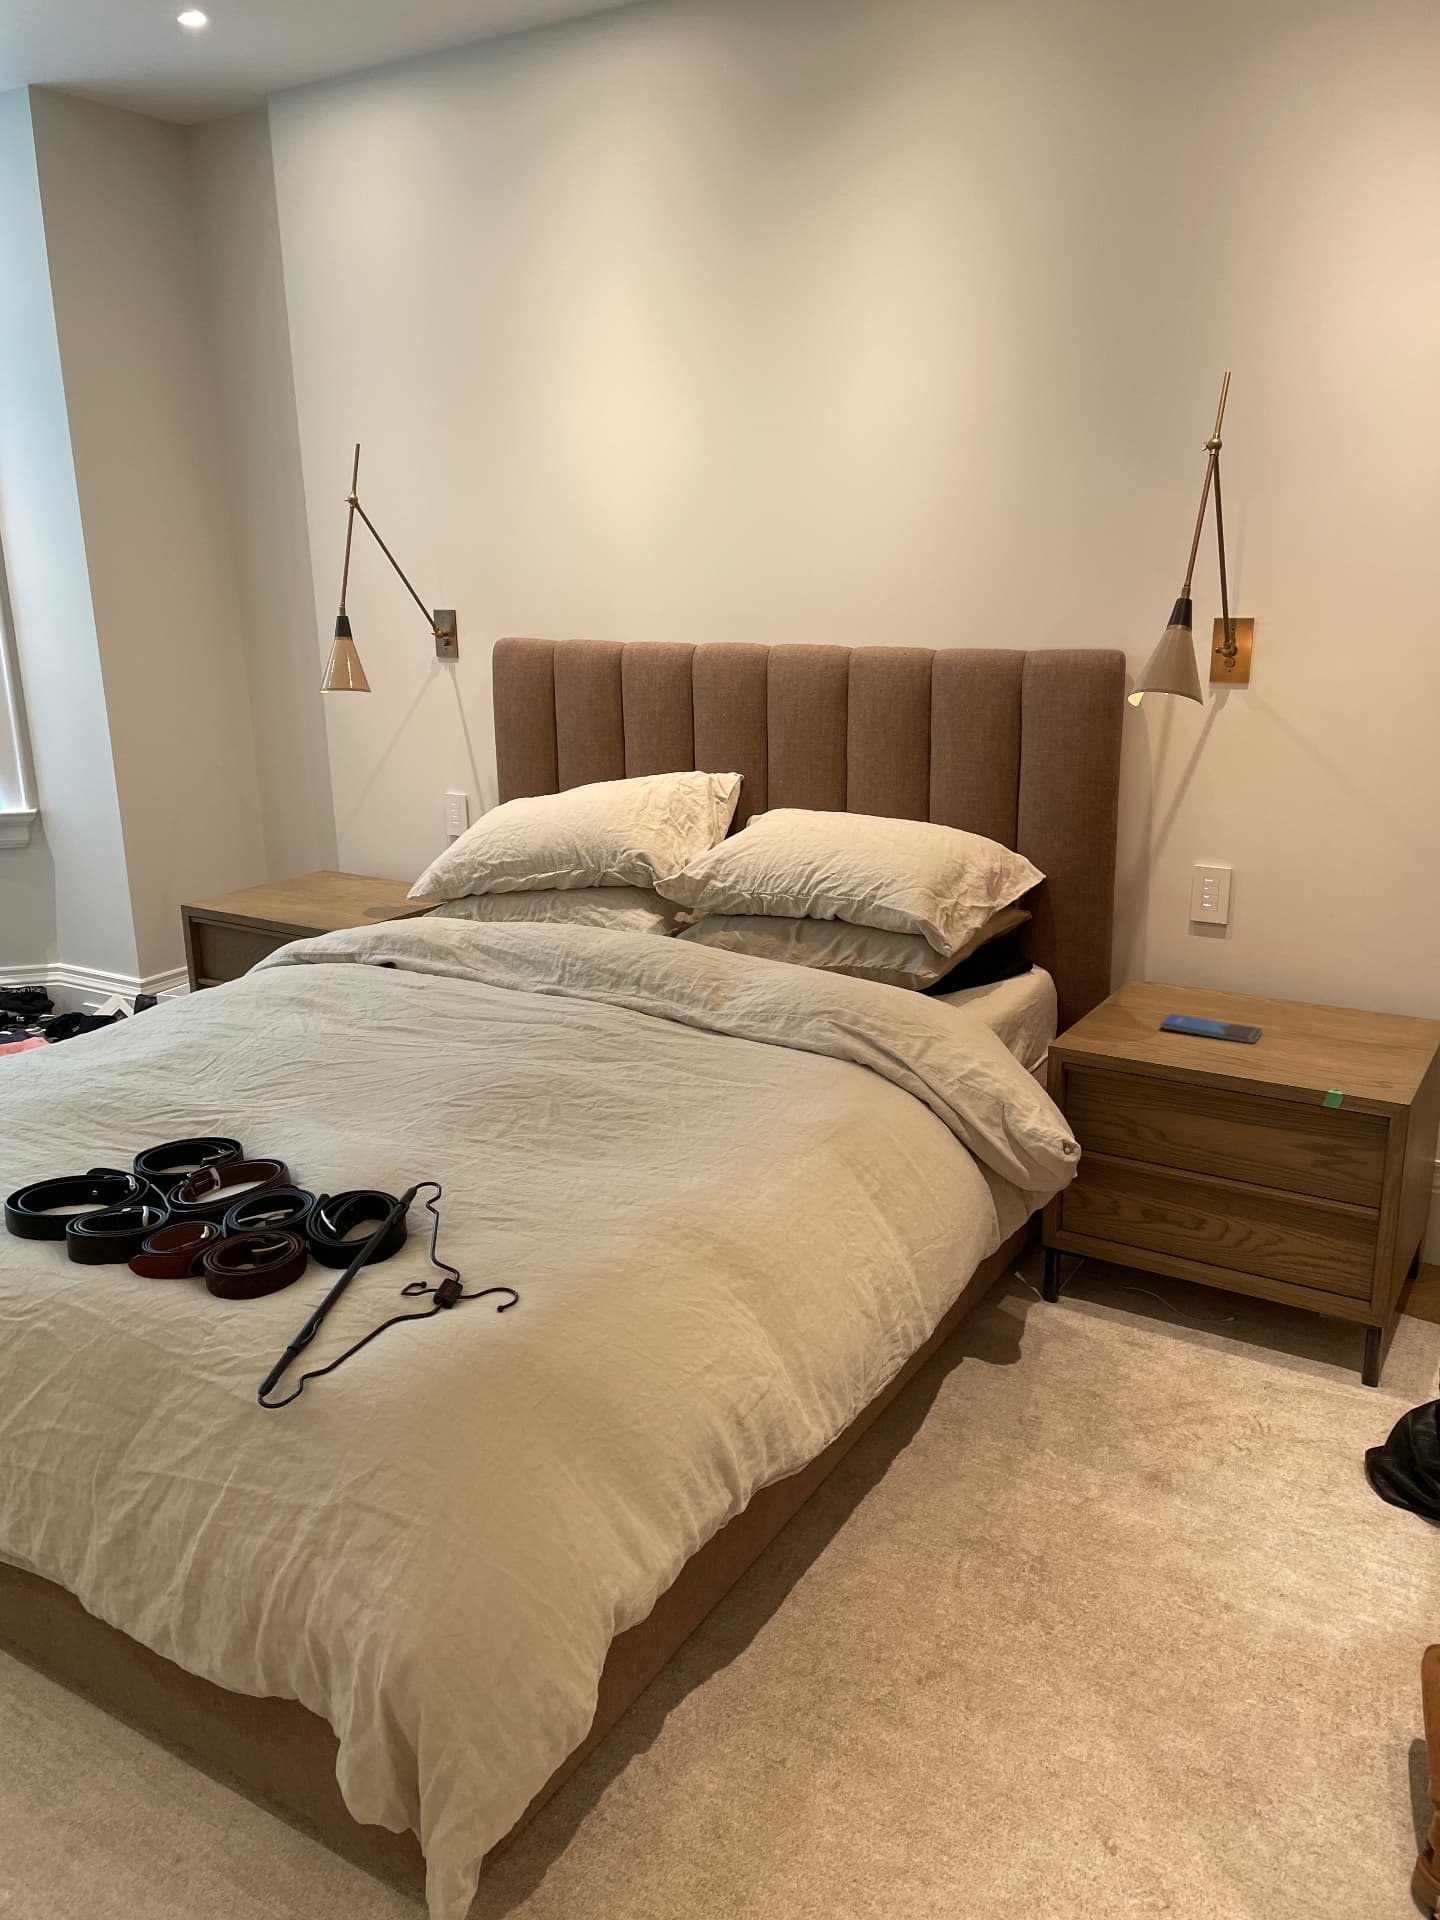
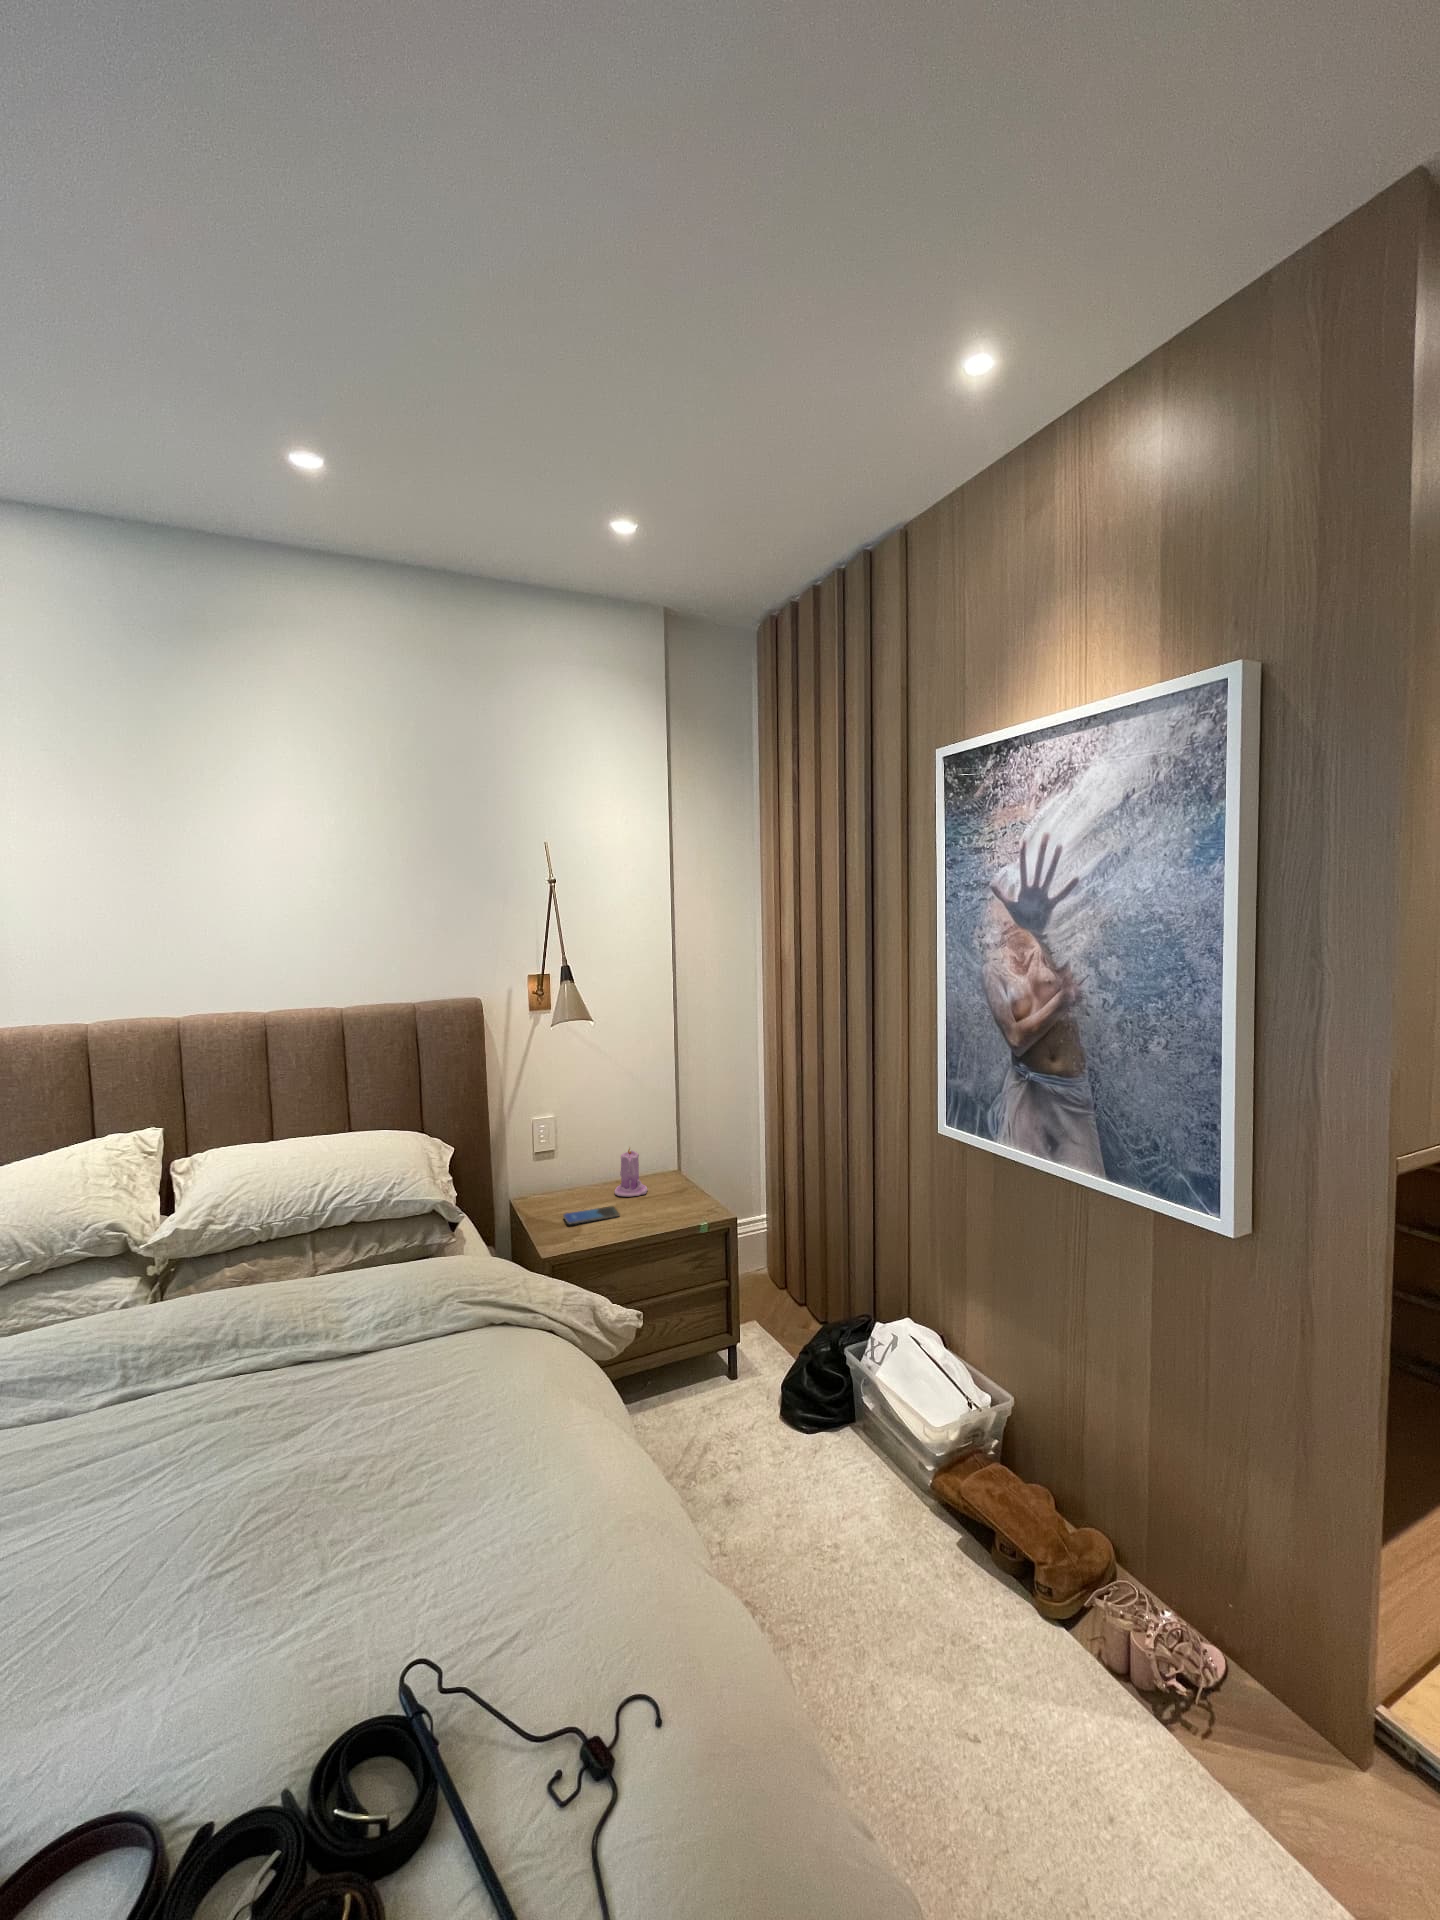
candle: none [1294,941,1363,1032] -> present [614,1148,648,1197]

